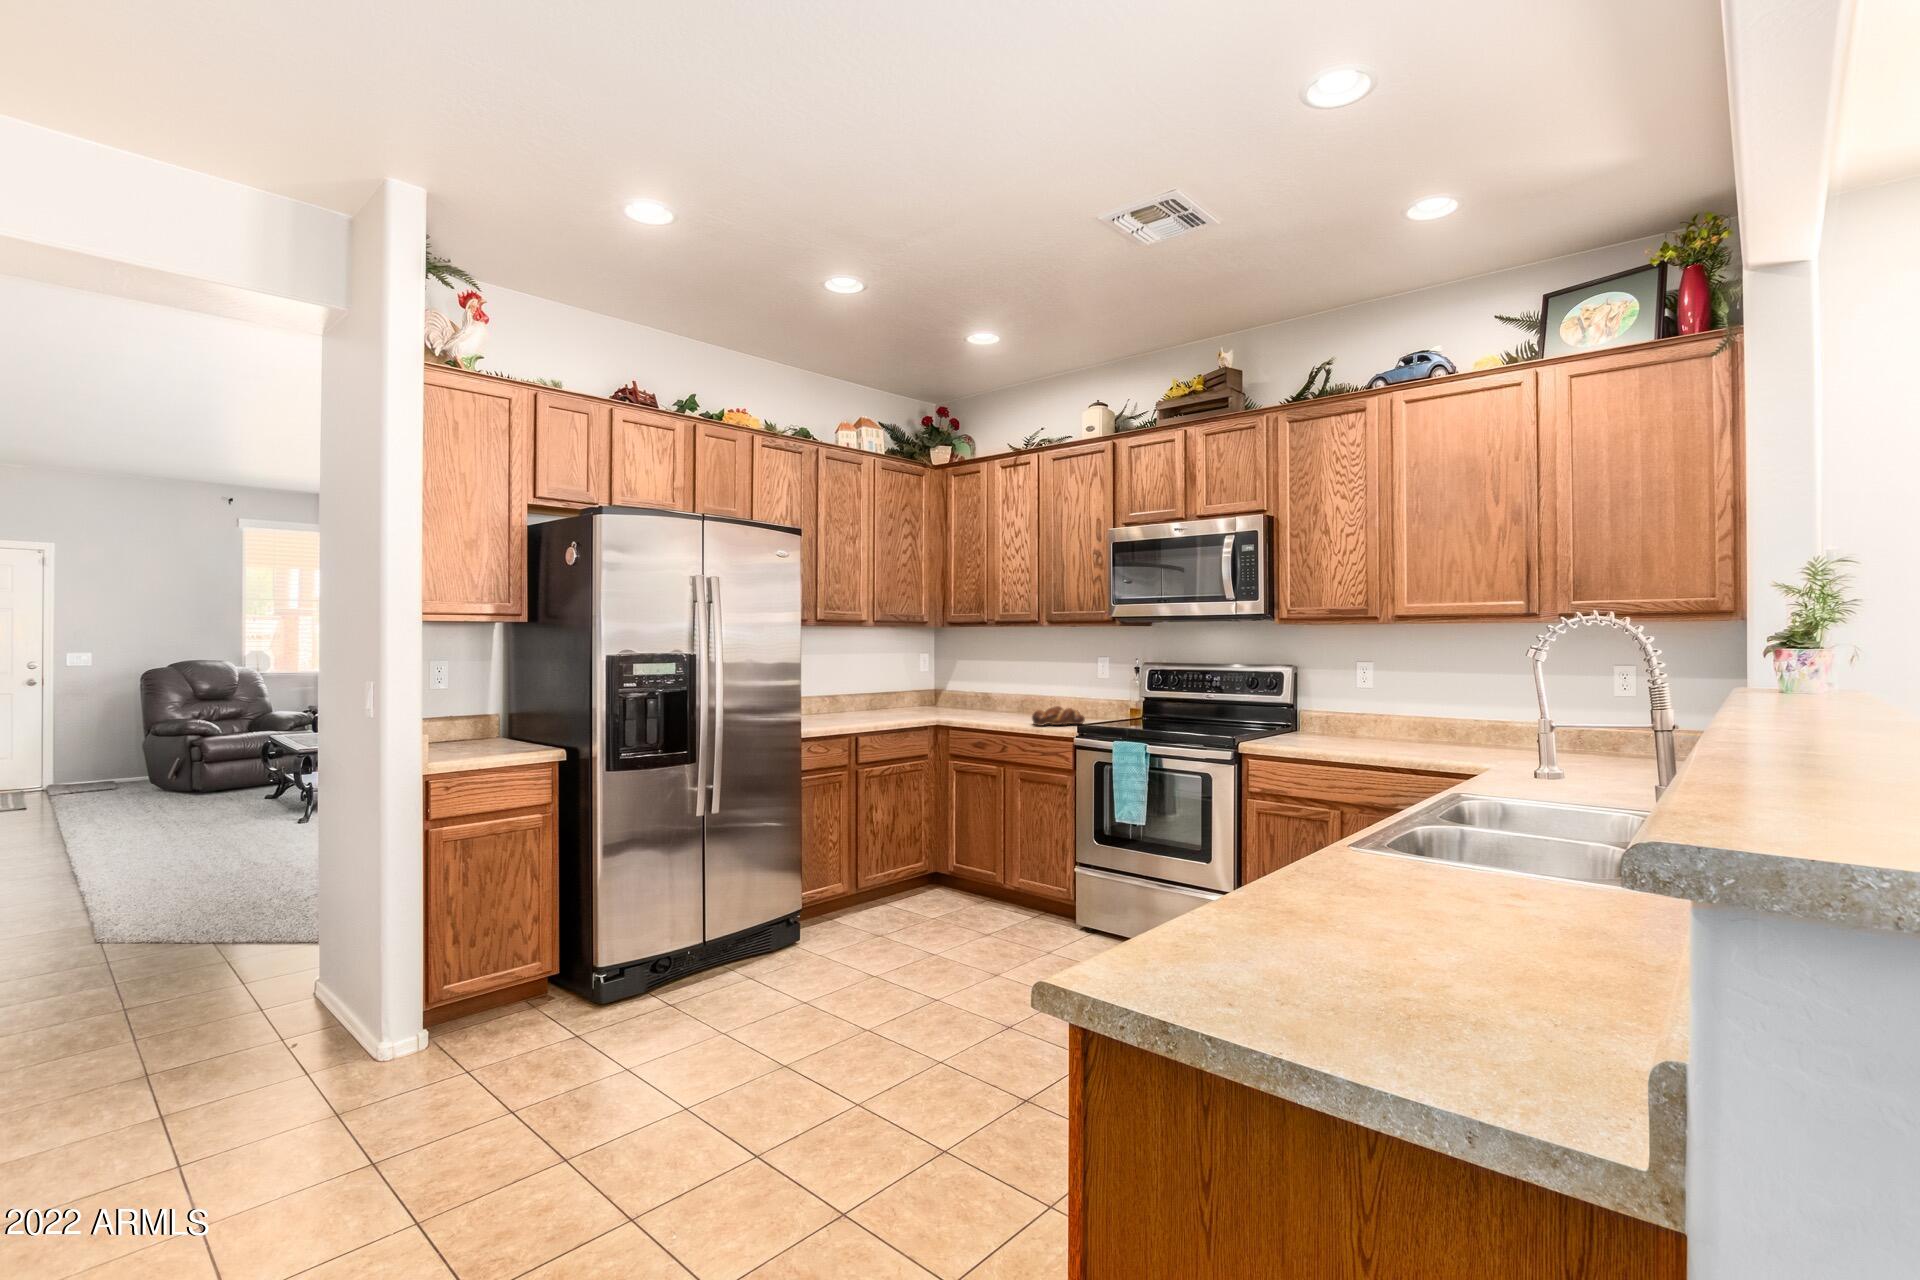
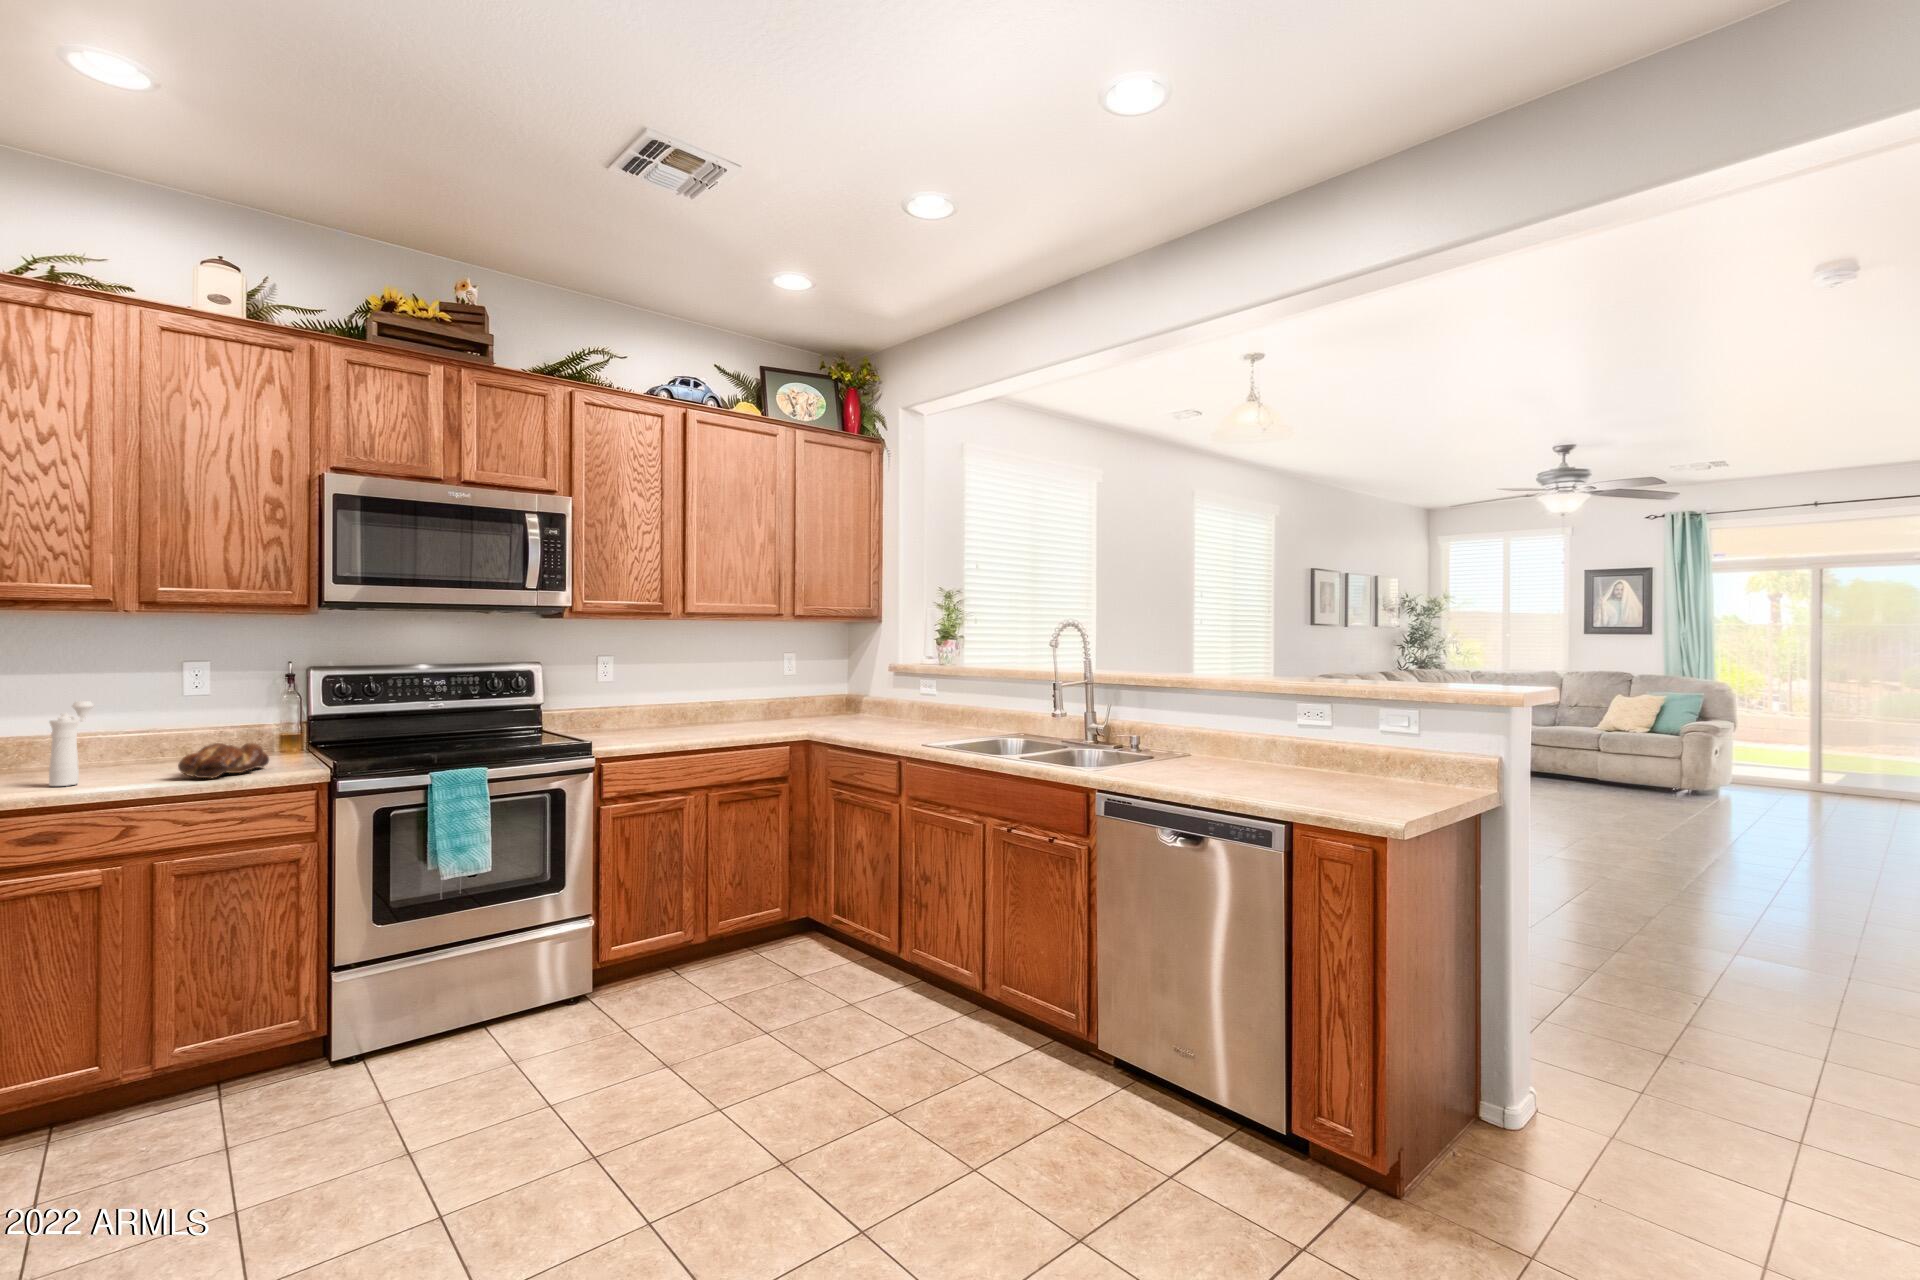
pepper mill: none [1002,676,1031,720] -> present [49,701,93,786]

